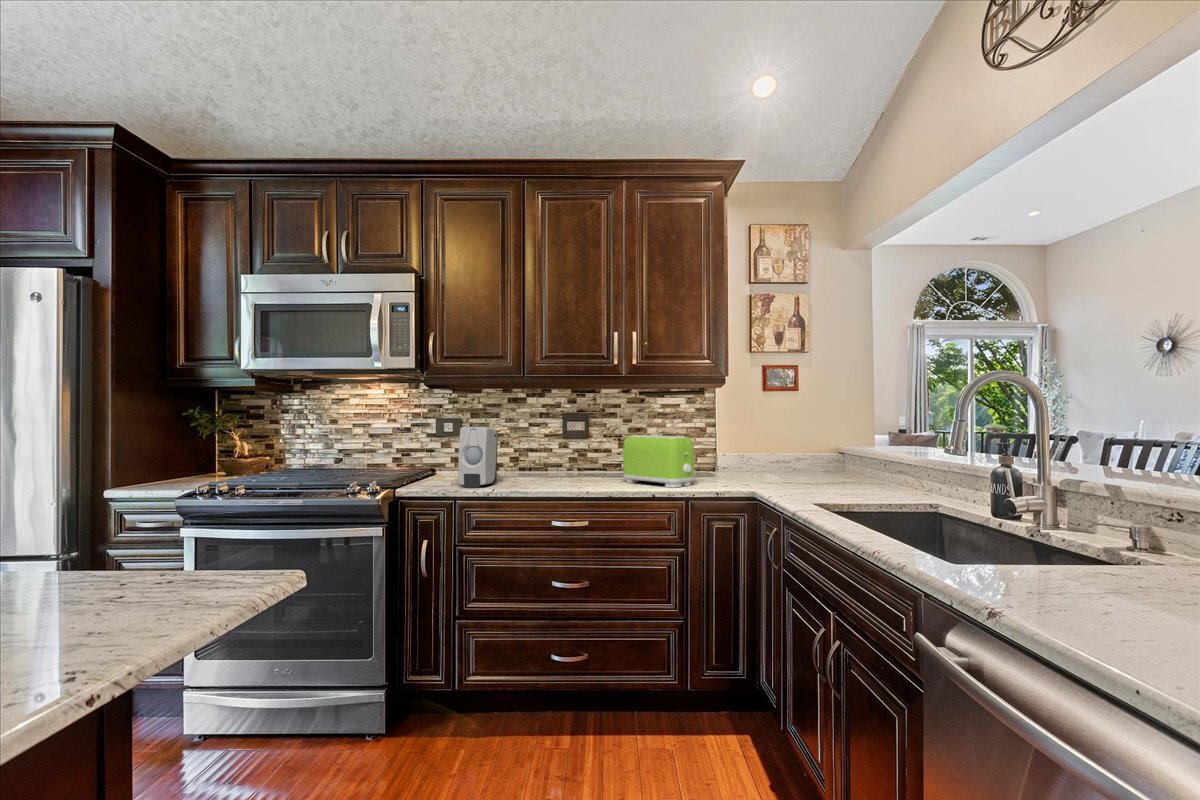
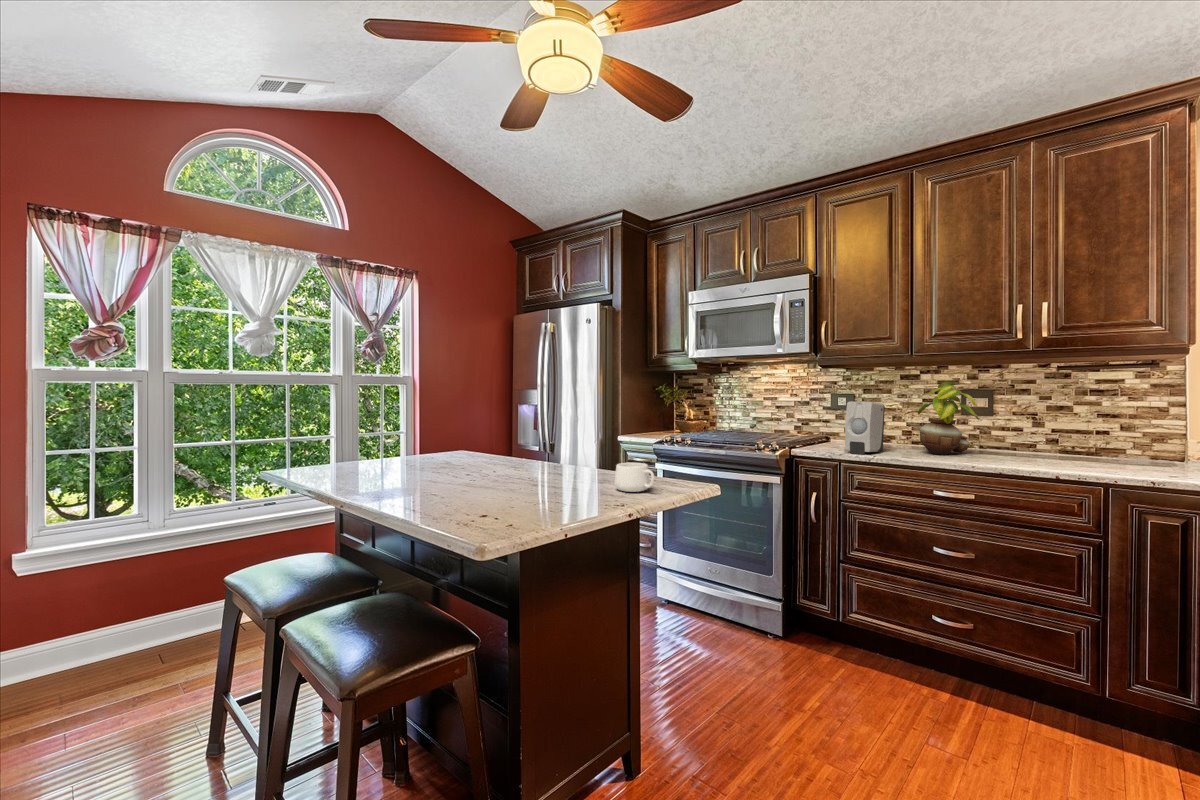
potted plant: none [527,404,583,481] -> present [917,381,979,455]
toaster: present [623,435,694,487] -> none [1031,414,1133,473]
mug: none [128,544,220,603] -> present [615,463,654,492]

